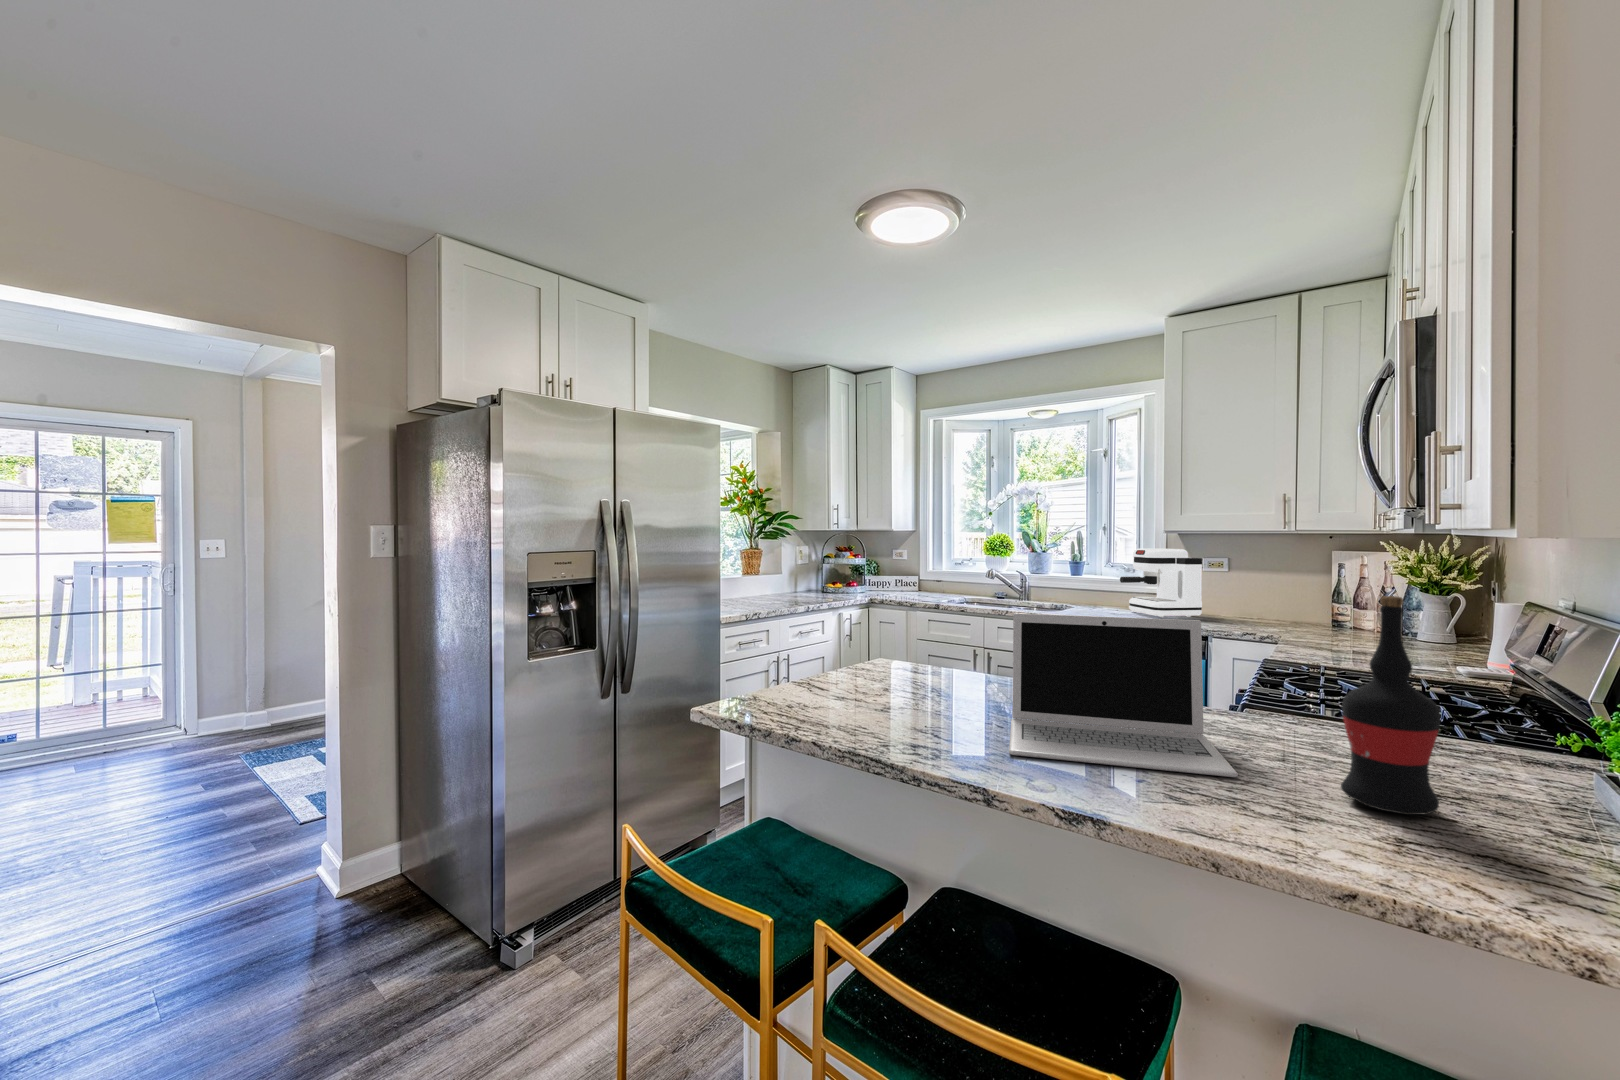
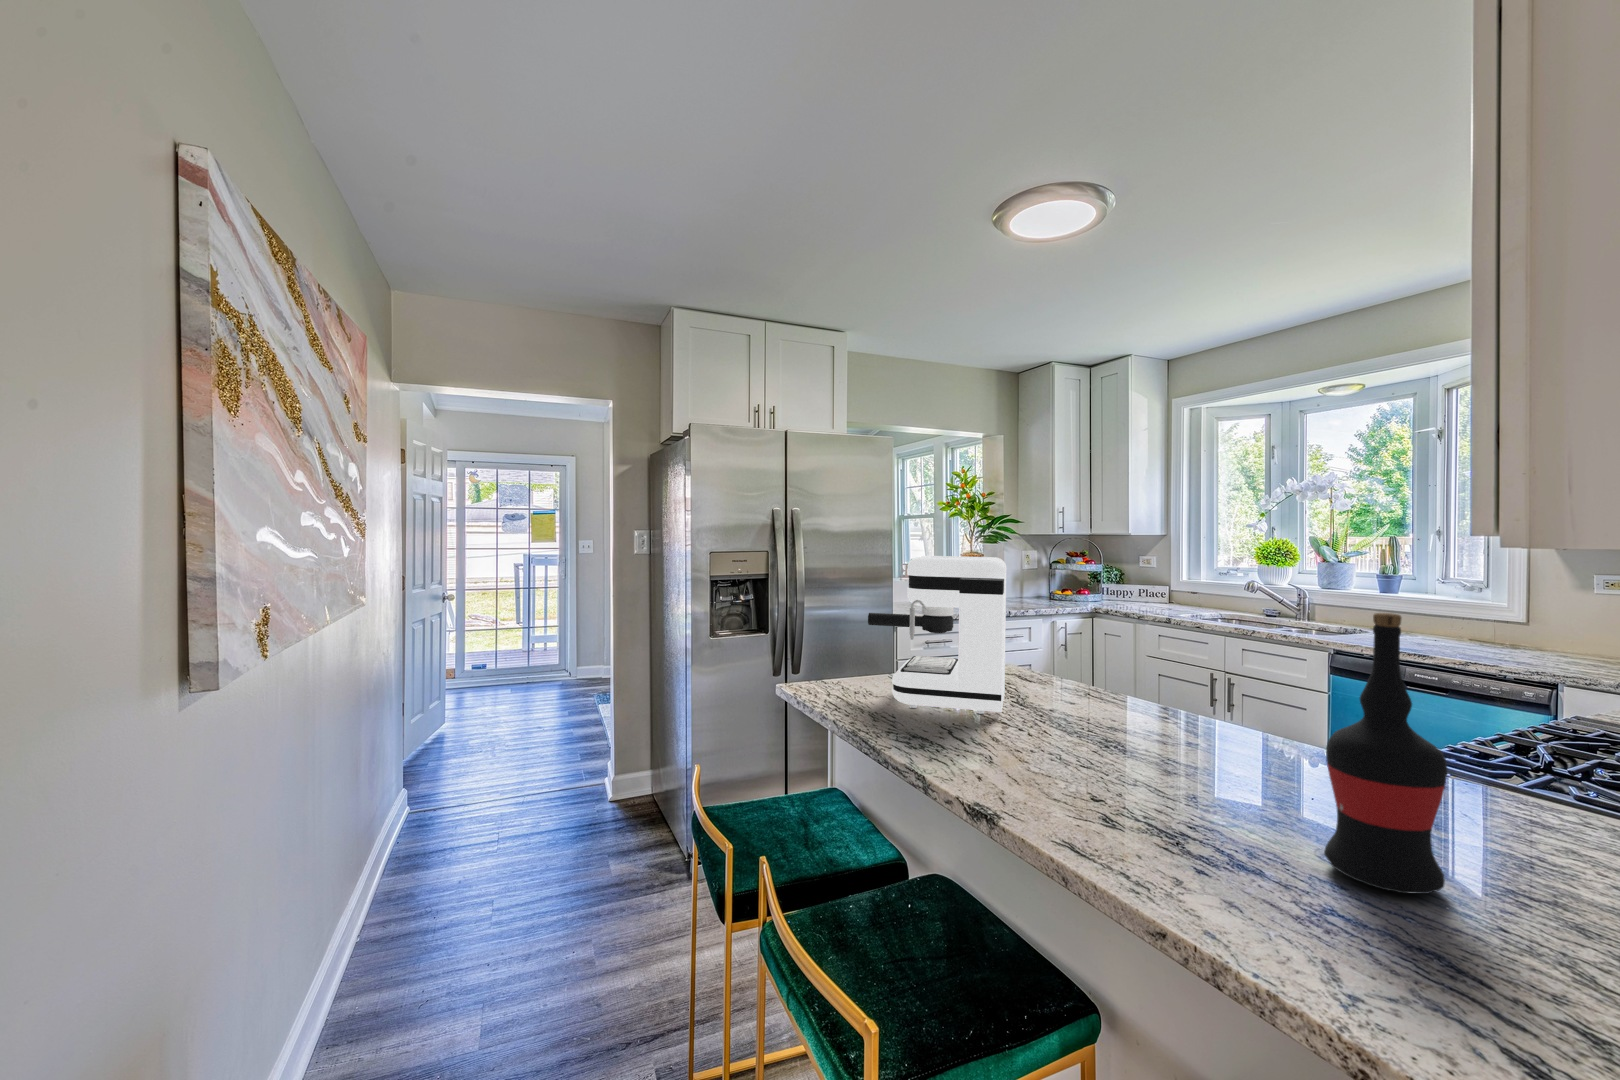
coffee maker: present [1120,549,1202,617] -> present [868,556,1006,714]
laptop: present [1009,613,1238,777] -> none [990,619,1261,819]

